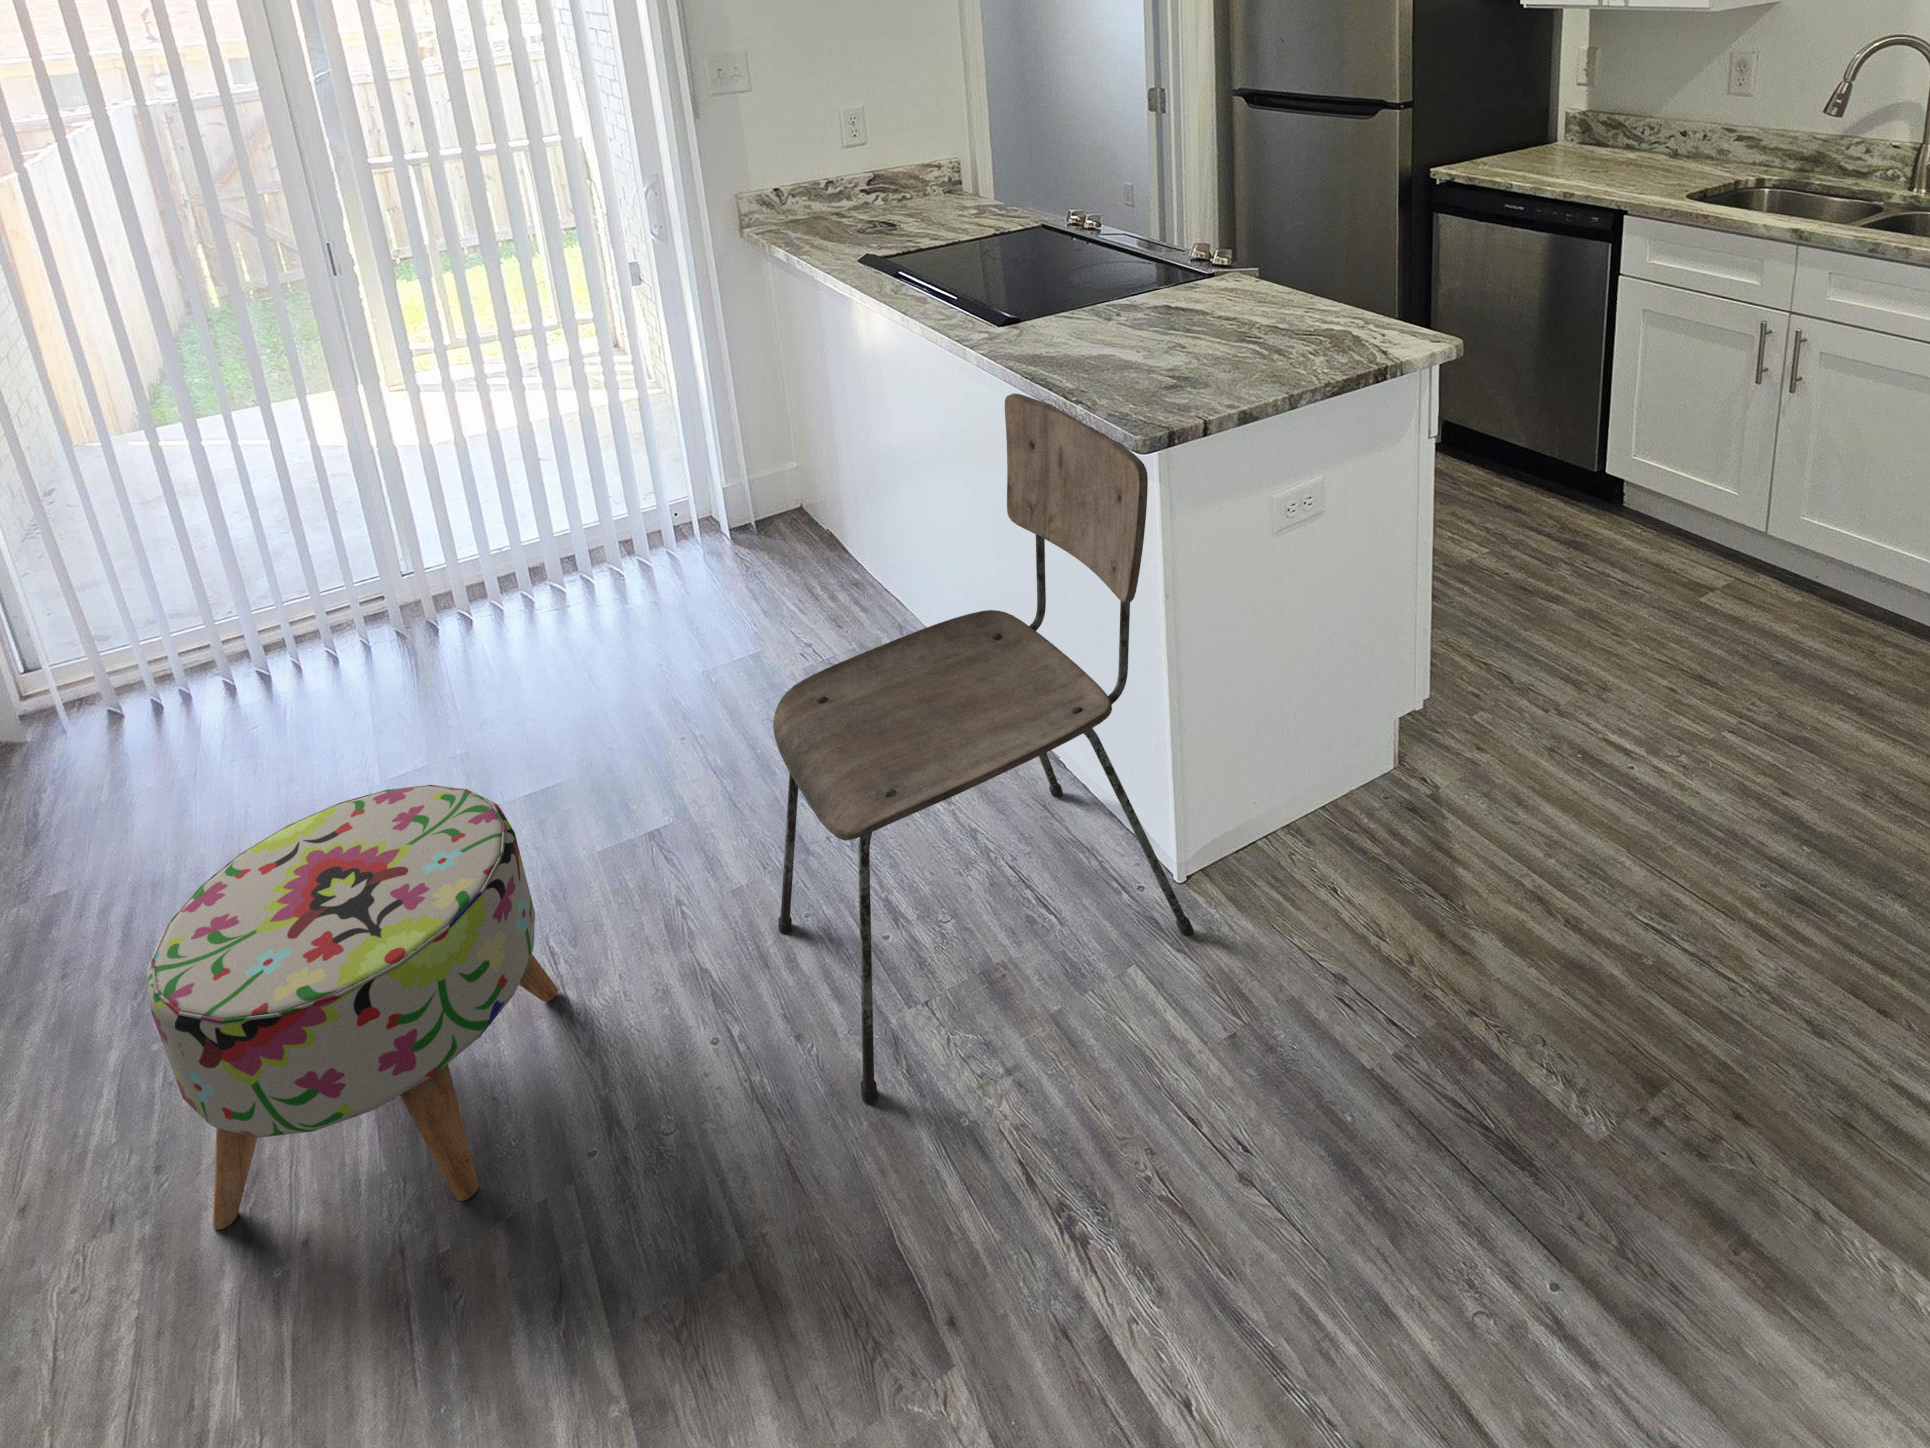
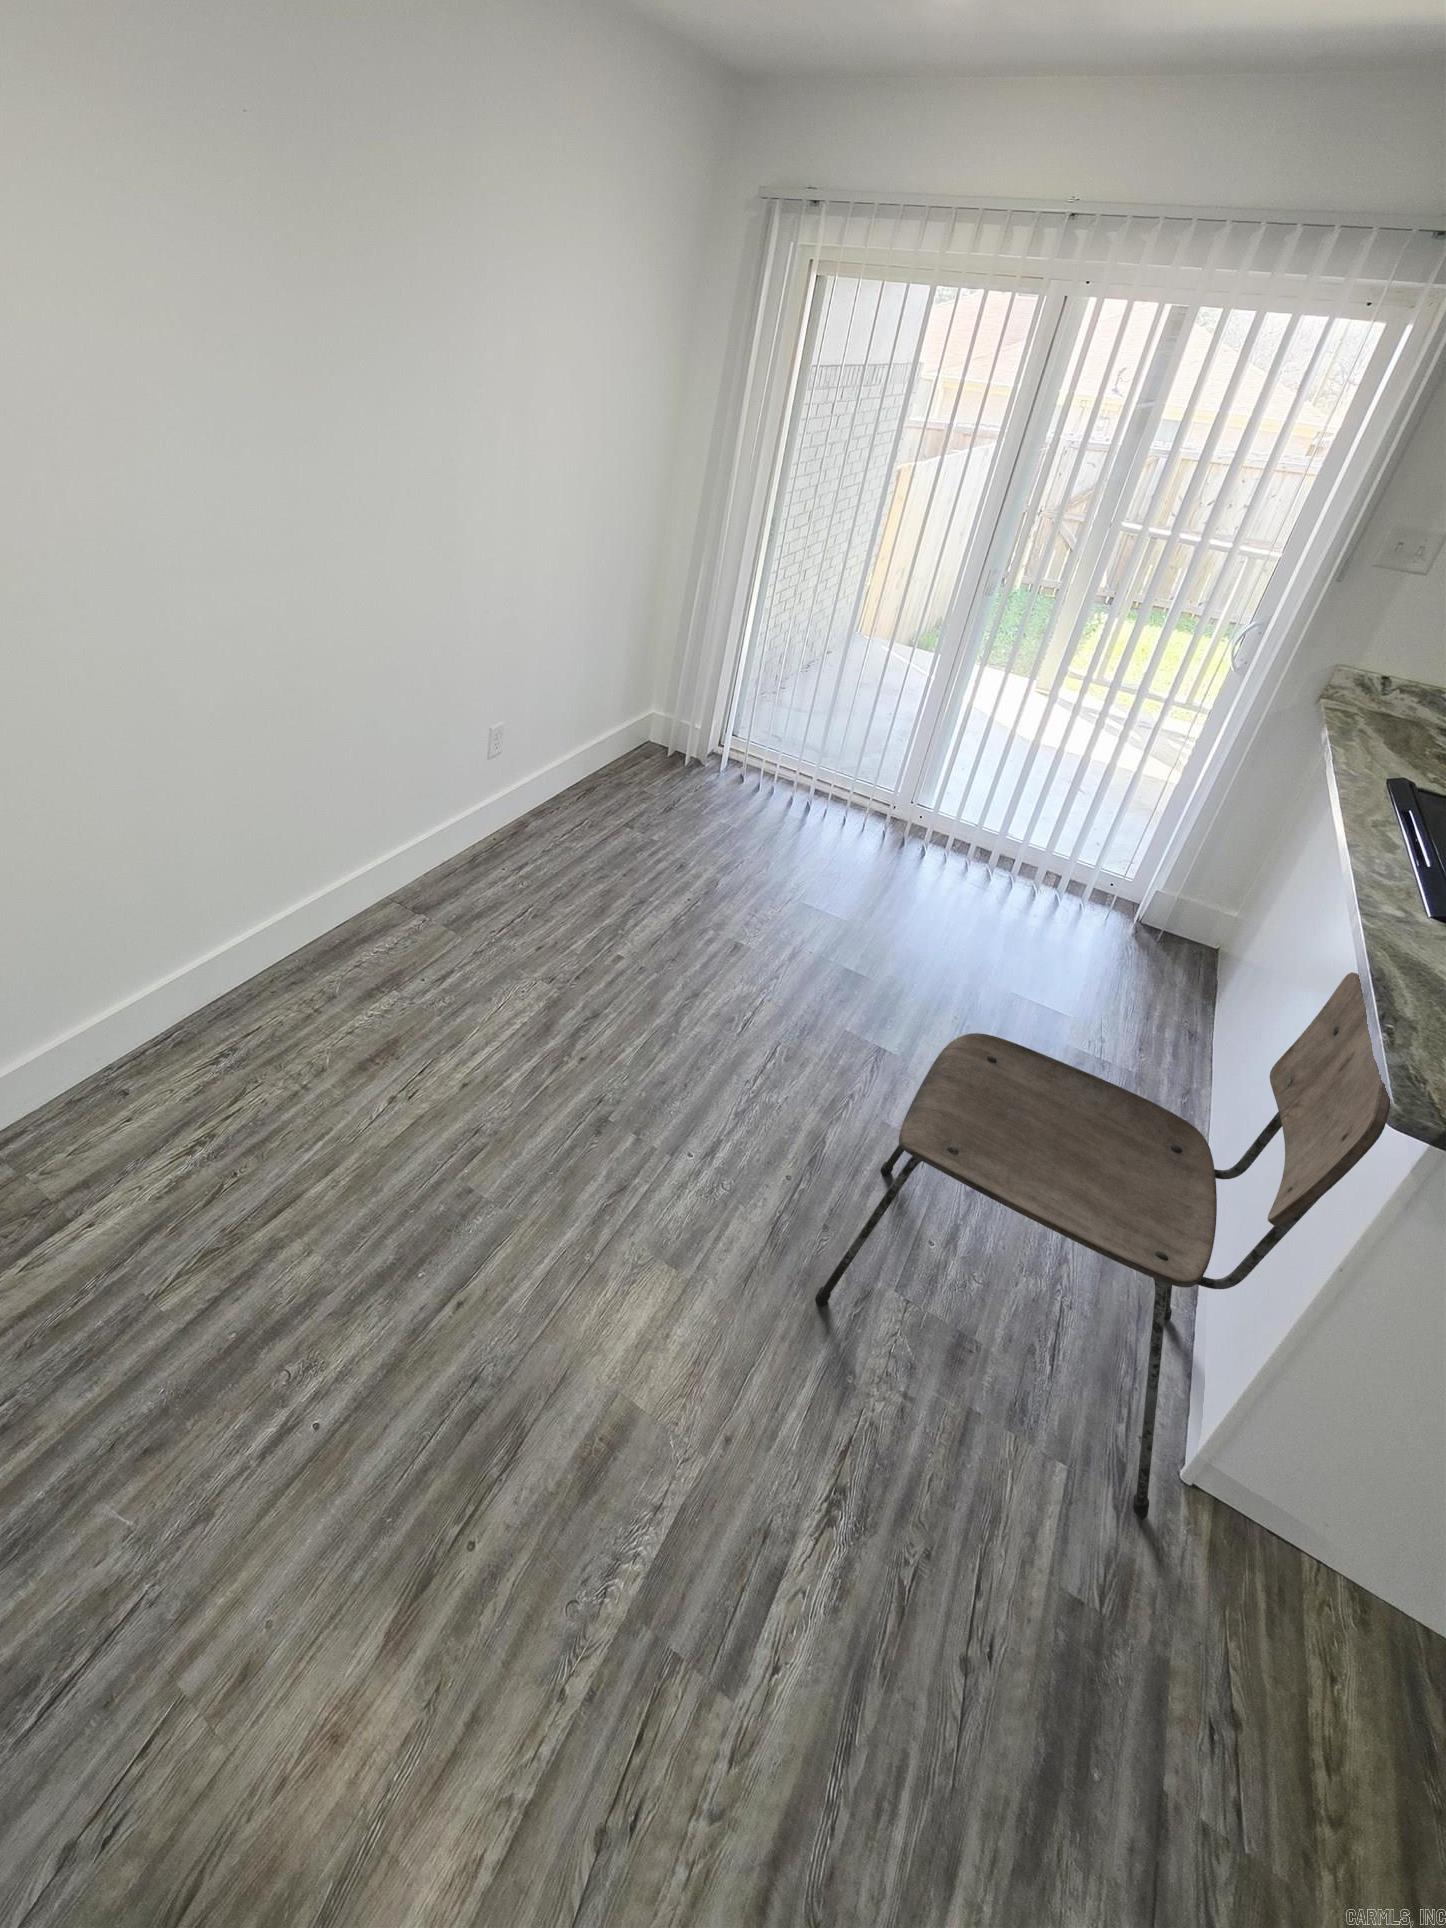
ottoman: present [147,785,558,1230] -> none [564,865,779,1110]

